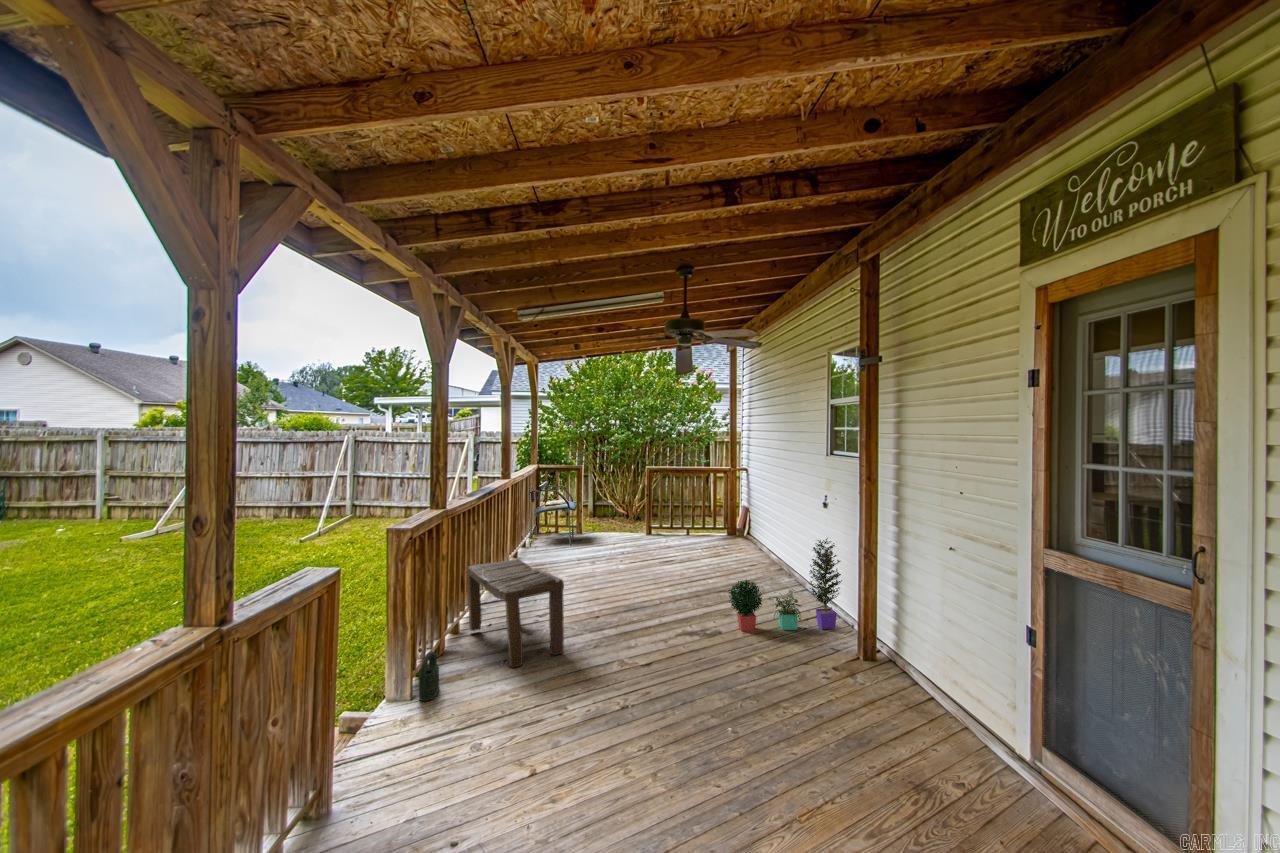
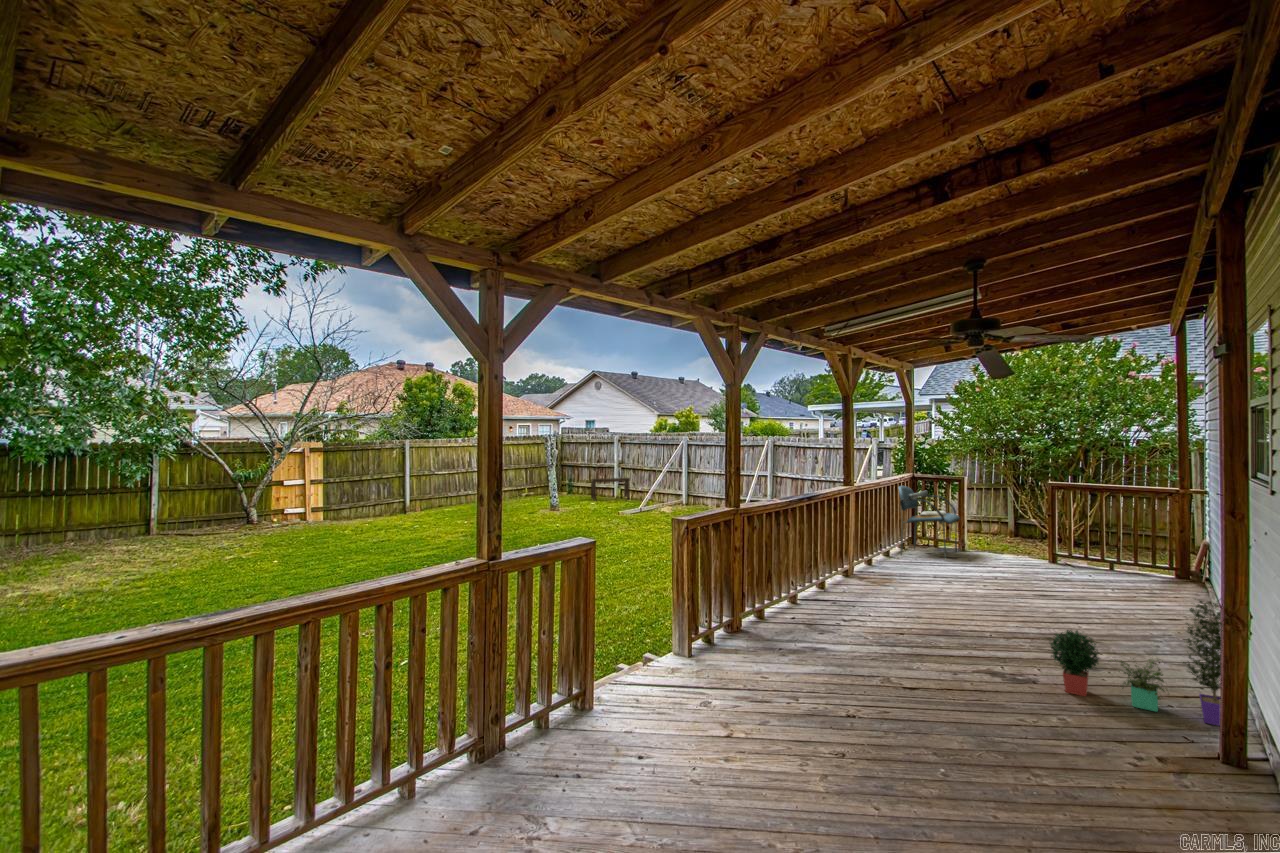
bench: present [466,559,564,667] -> present [591,478,630,501]
watering can: present [419,651,439,701] -> none [695,624,723,661]

